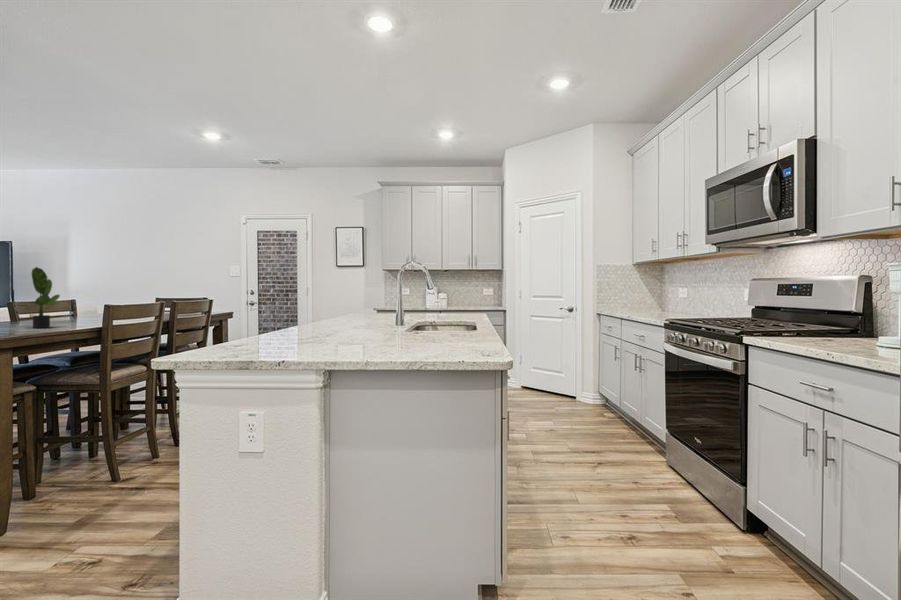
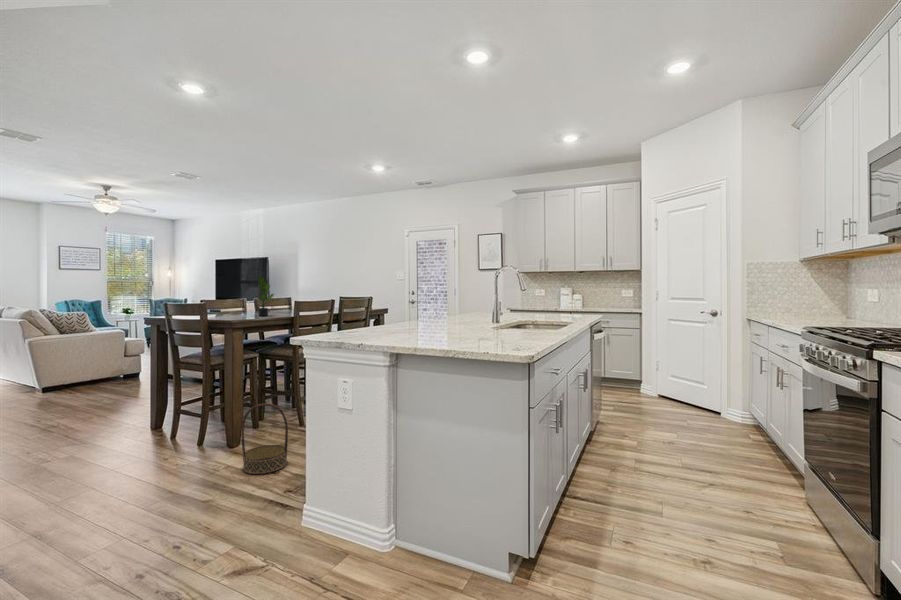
basket: none [27,459,112,573] -> present [241,403,288,474]

